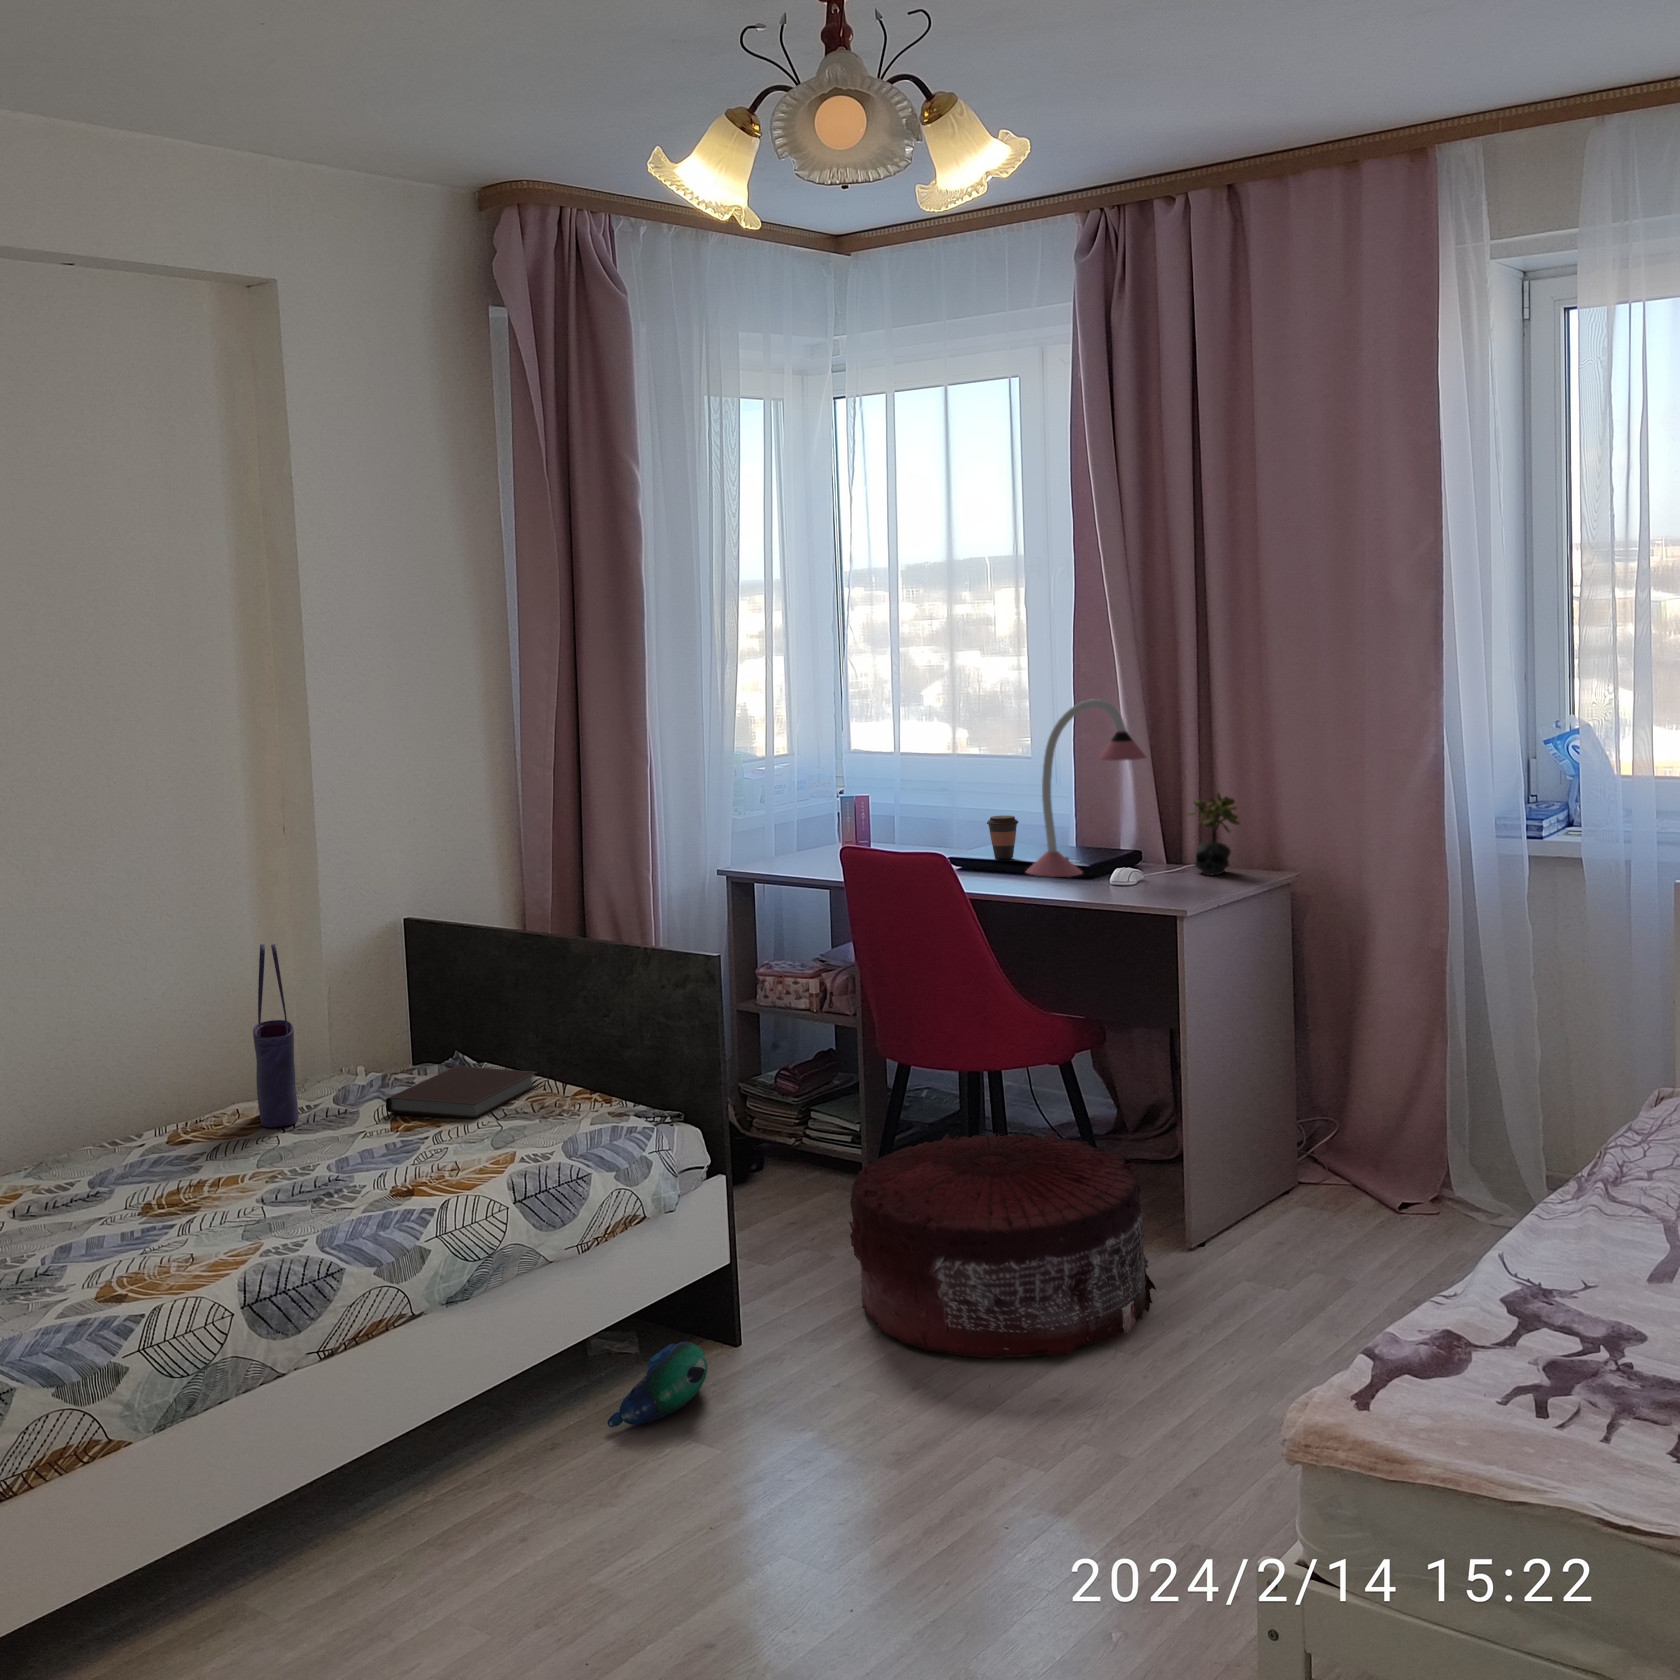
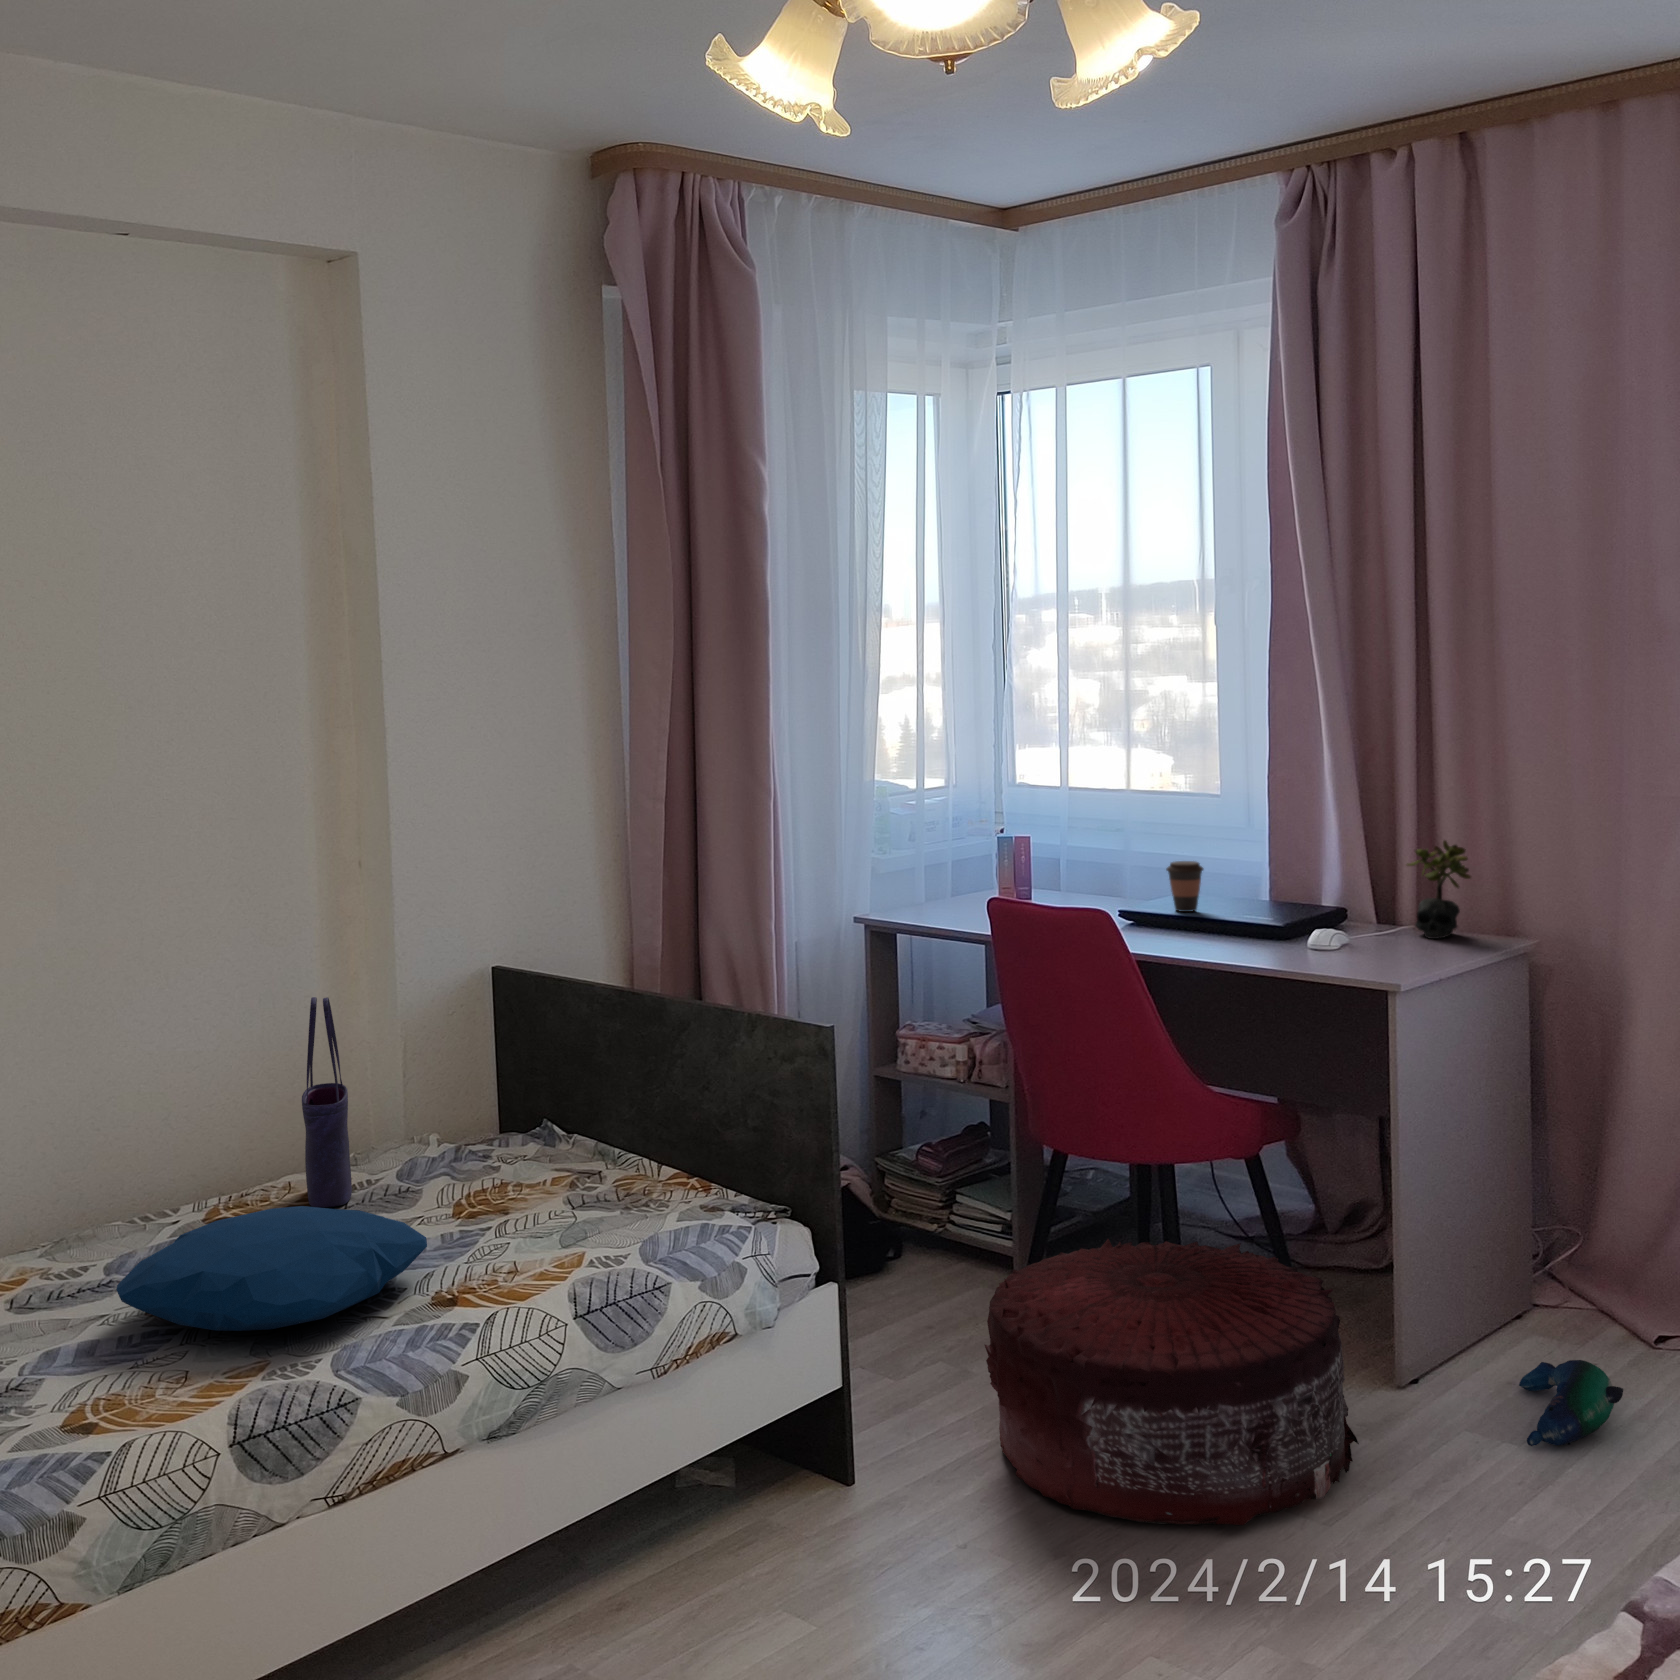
desk lamp: present [1026,699,1146,877] -> none [1207,727,1357,937]
notebook: present [386,1067,538,1120] -> none [449,1141,628,1209]
pillow: none [118,1120,384,1222] -> present [116,1206,427,1331]
plush toy: present [607,1342,708,1427] -> present [1519,1360,1624,1446]

